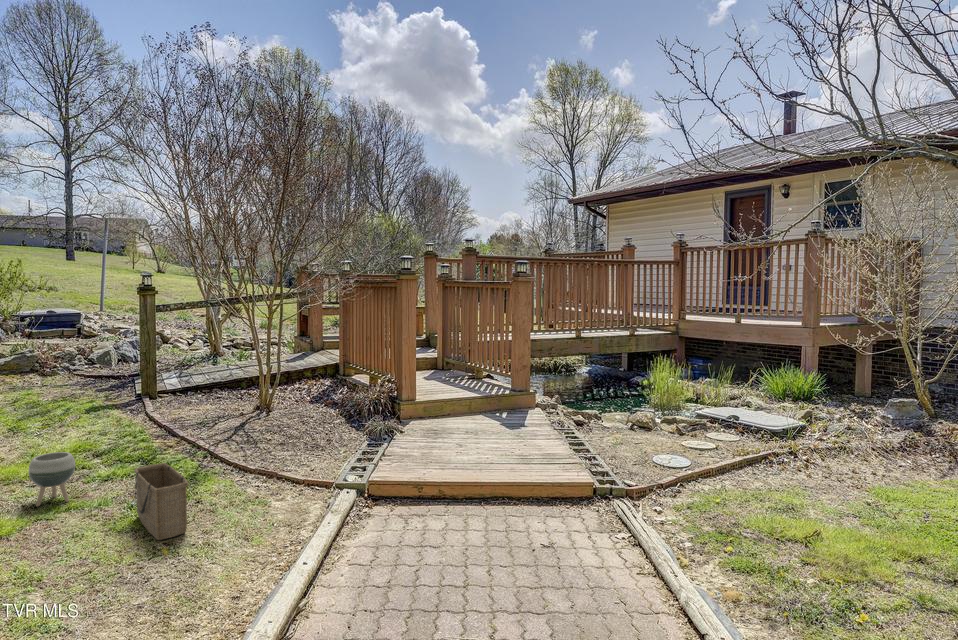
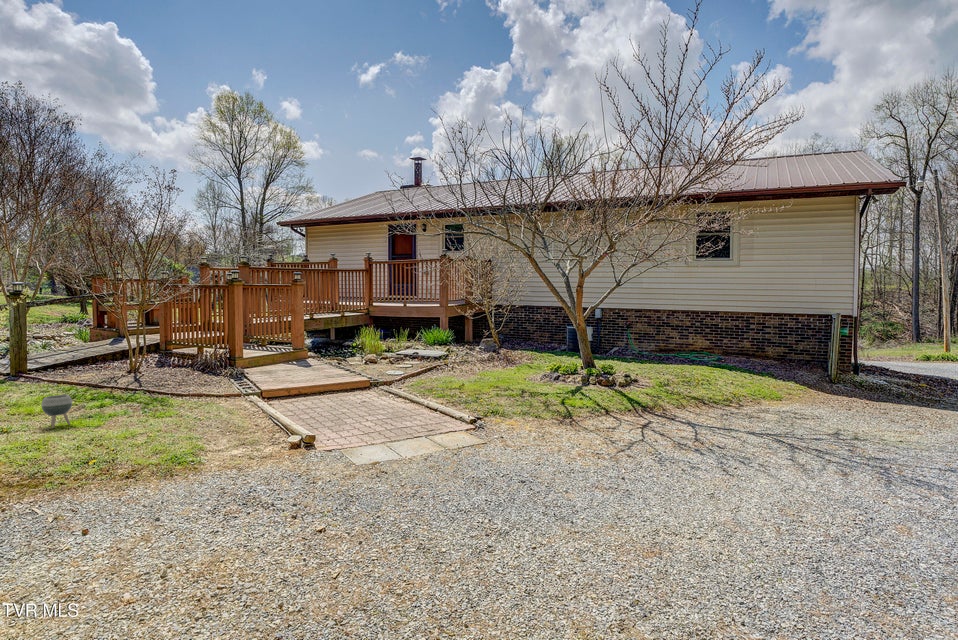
basket: present [135,463,188,540] -> none [136,389,187,421]

